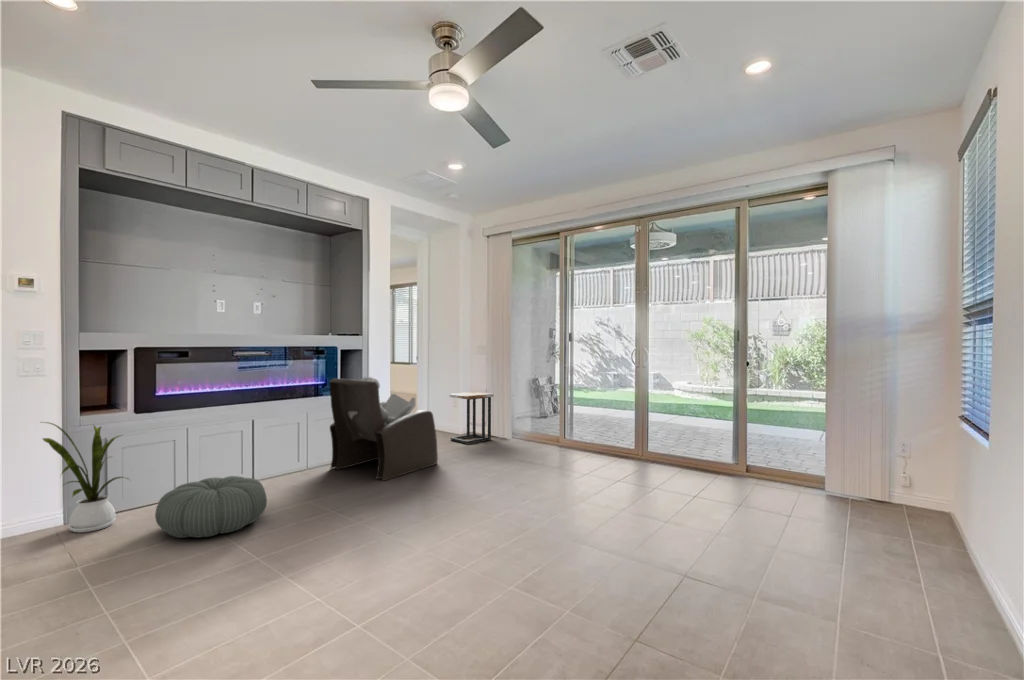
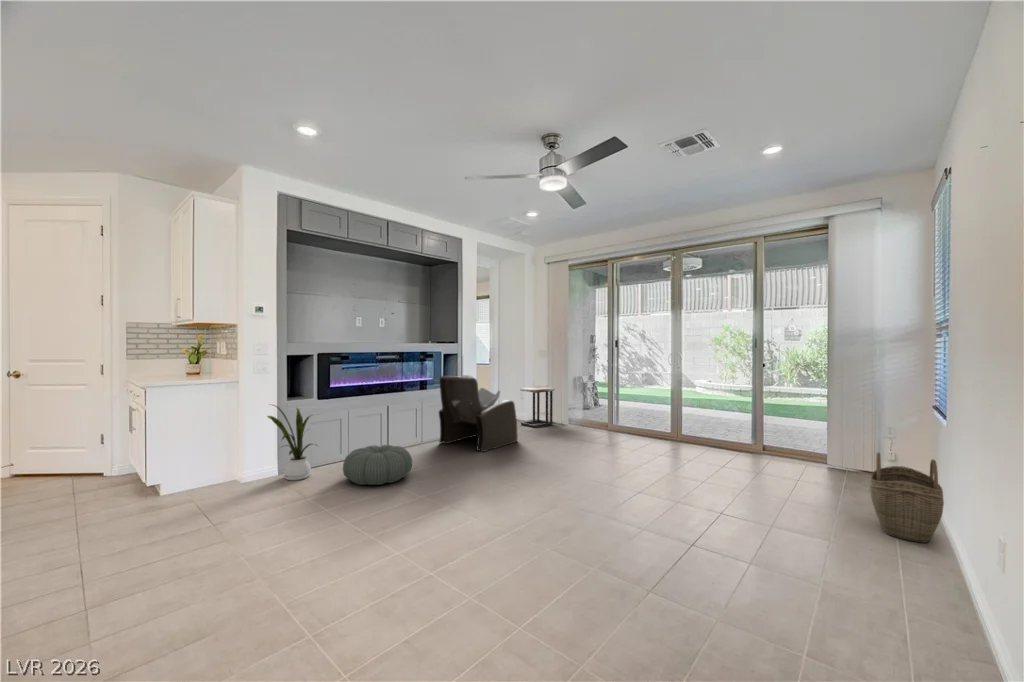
woven basket: none [888,482,989,612] -> present [870,453,944,543]

